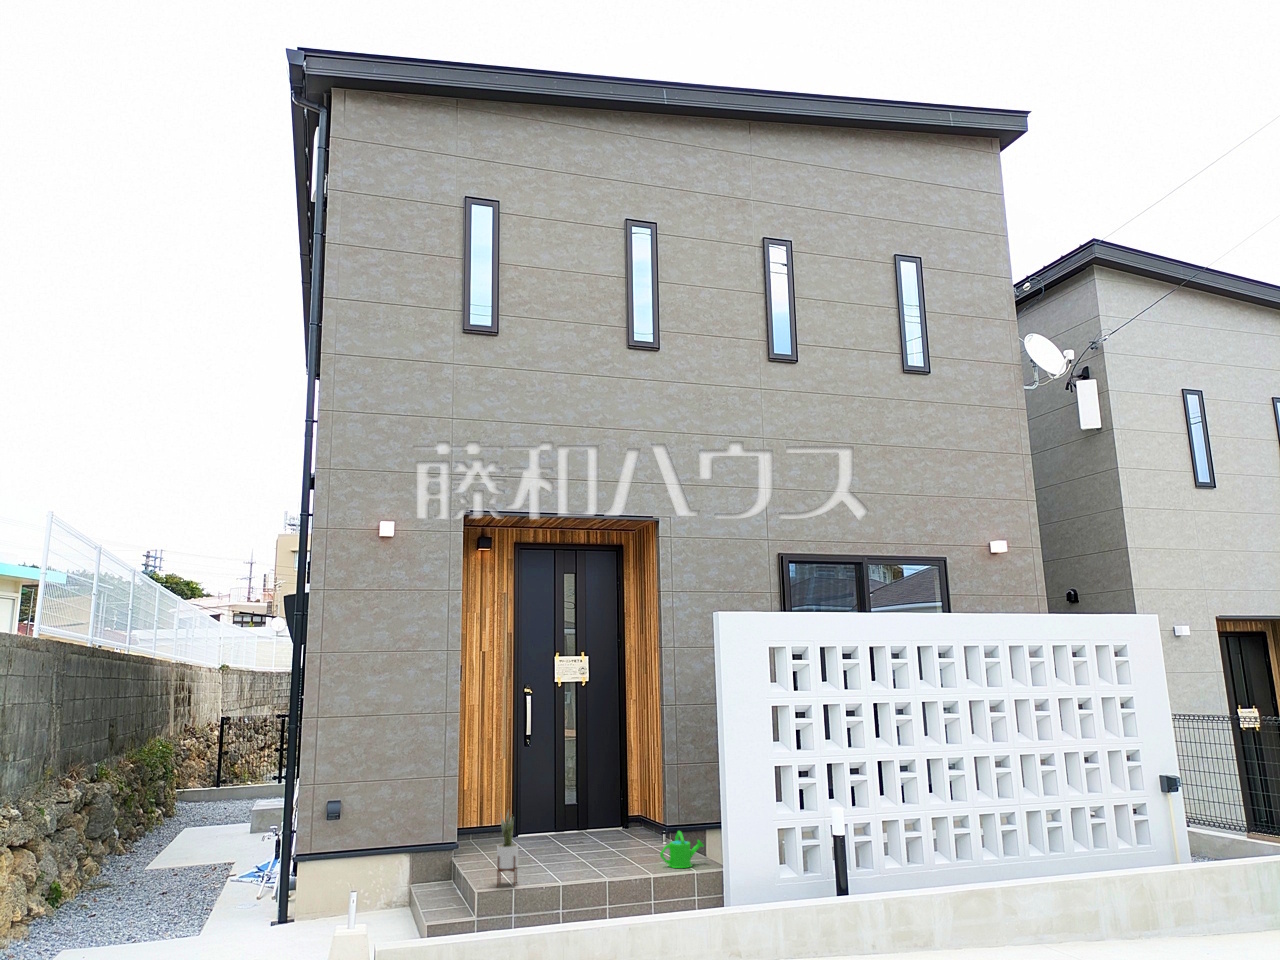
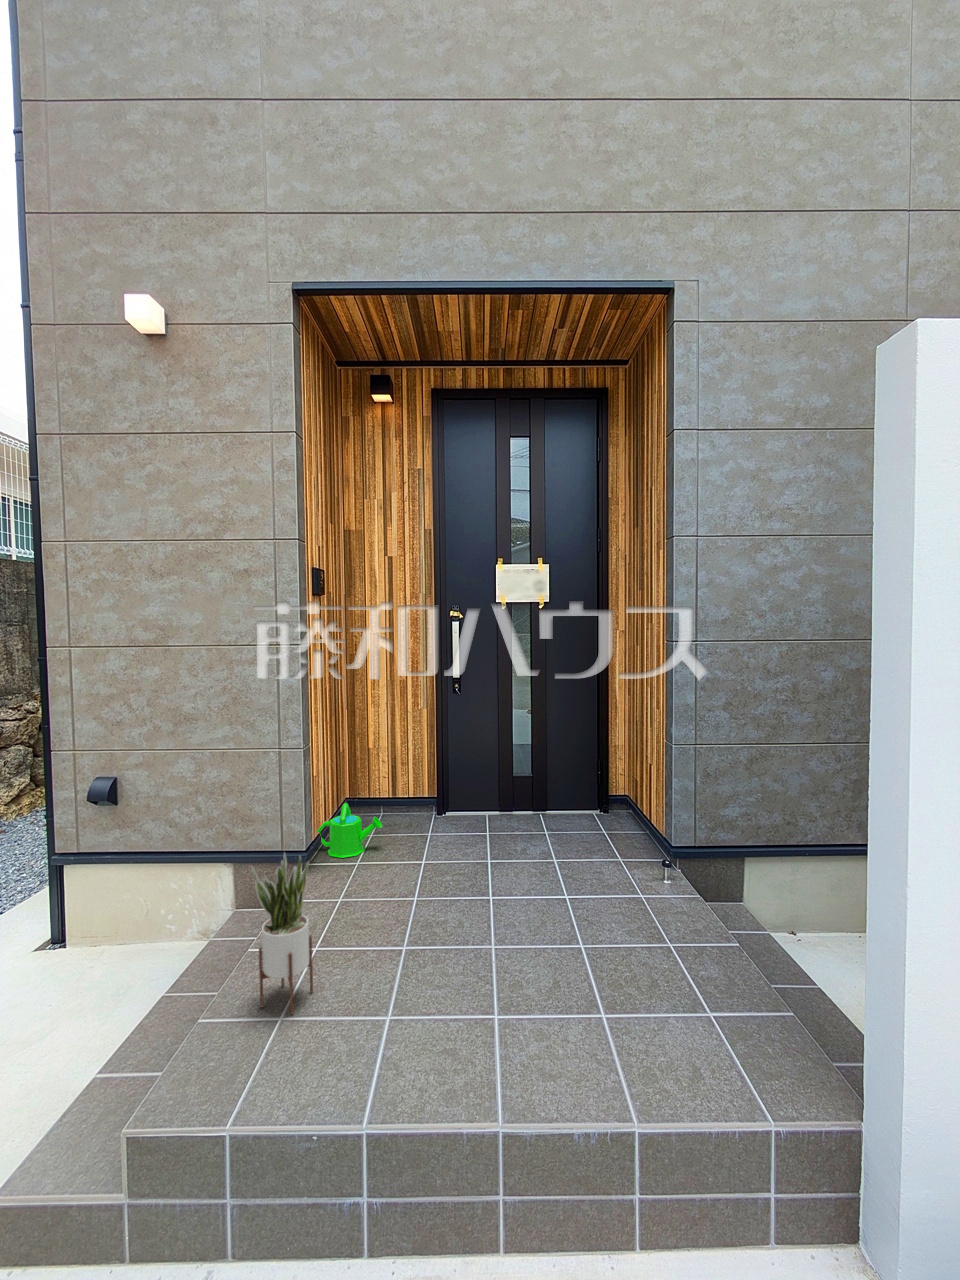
watering can: present [660,831,704,868] -> present [318,803,382,858]

